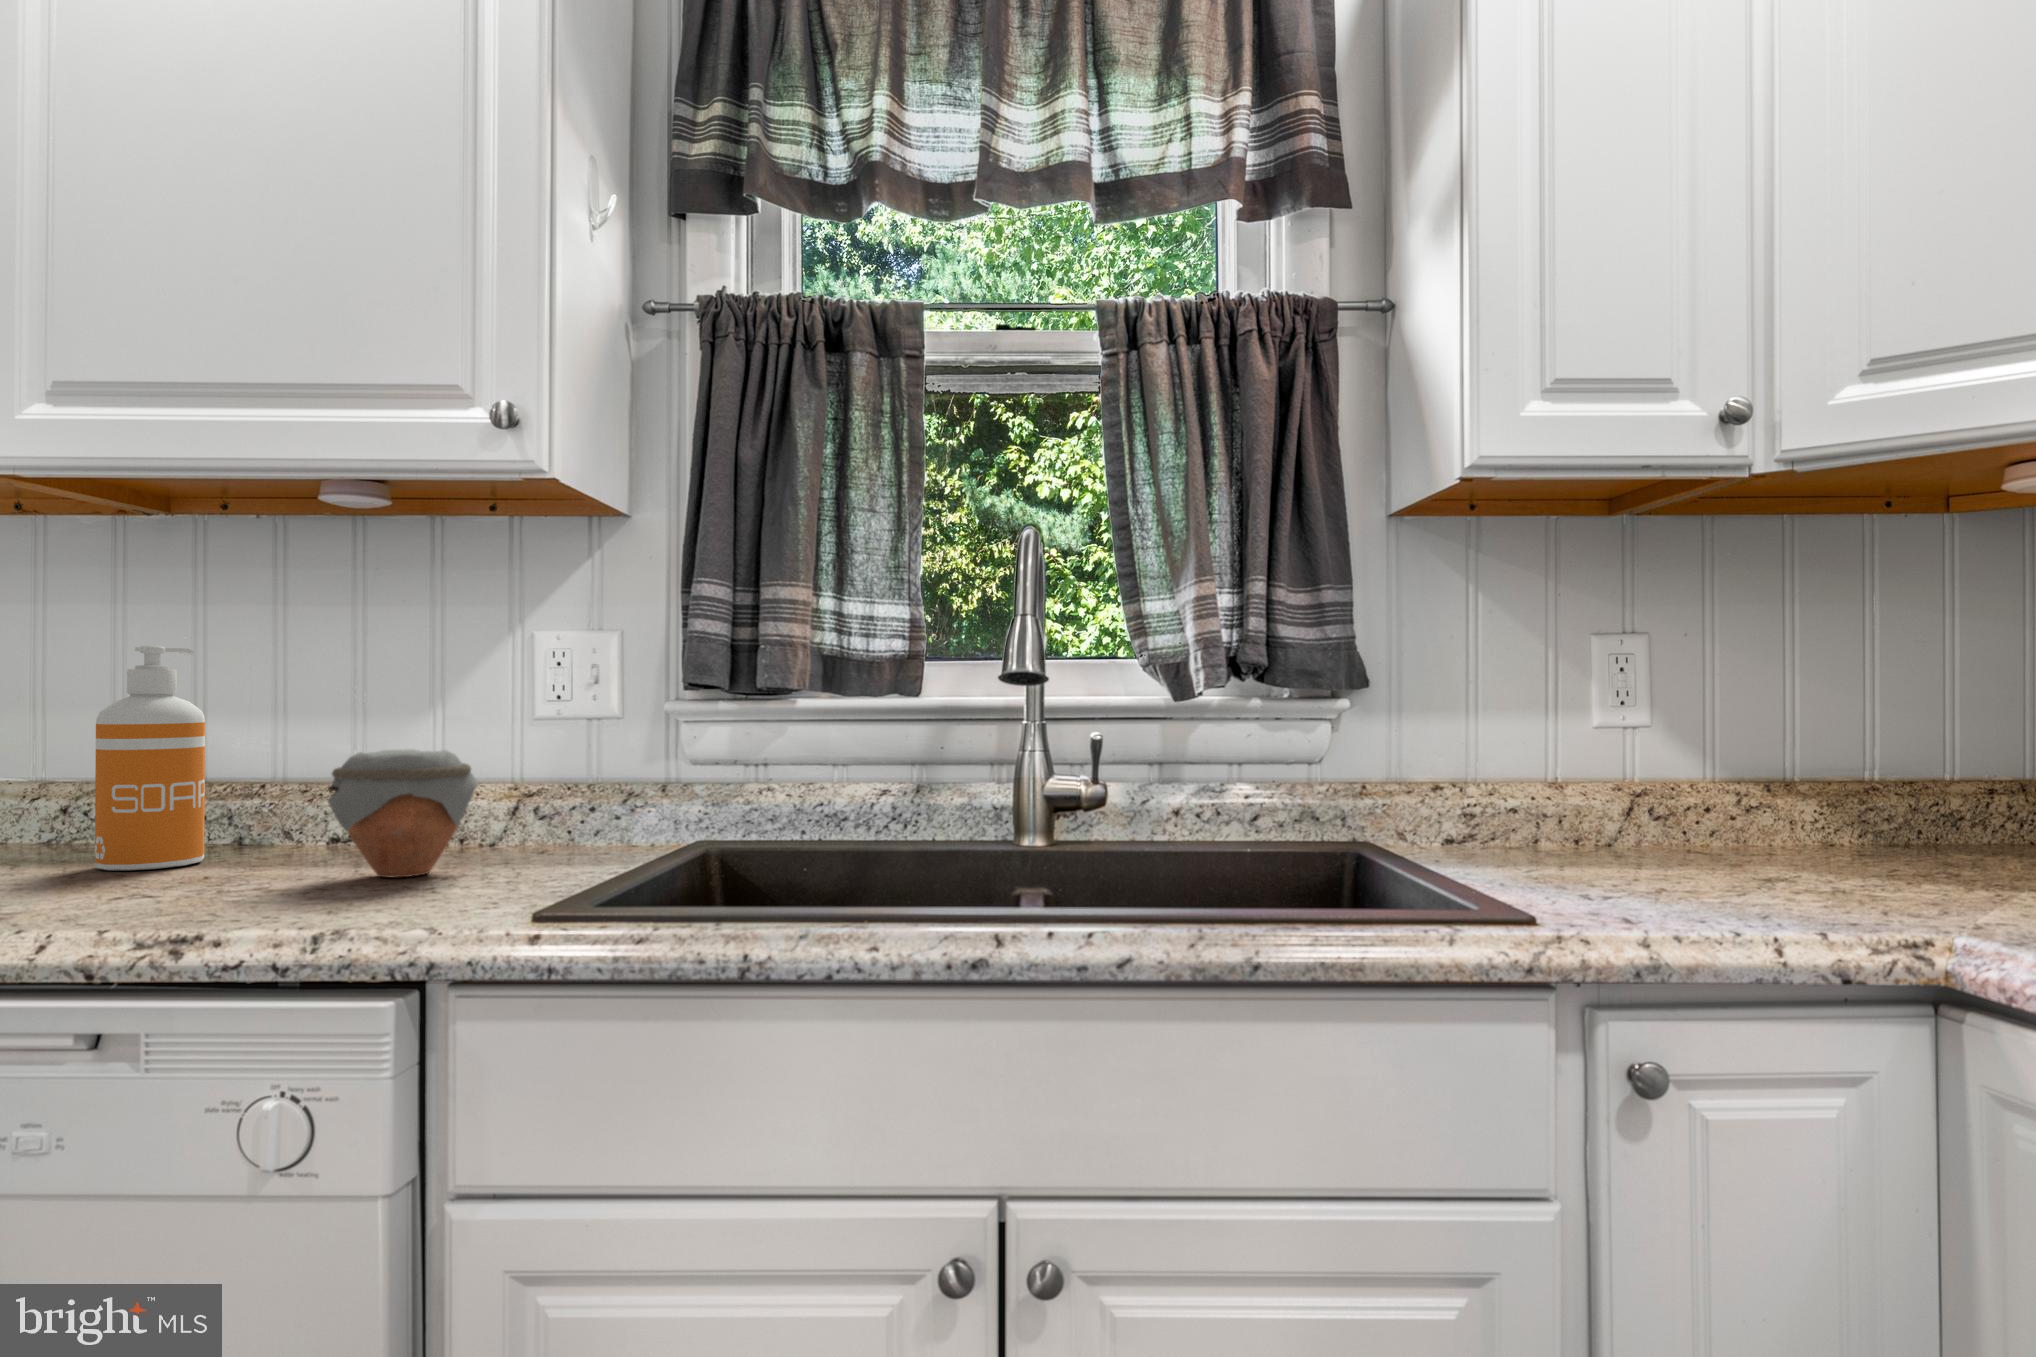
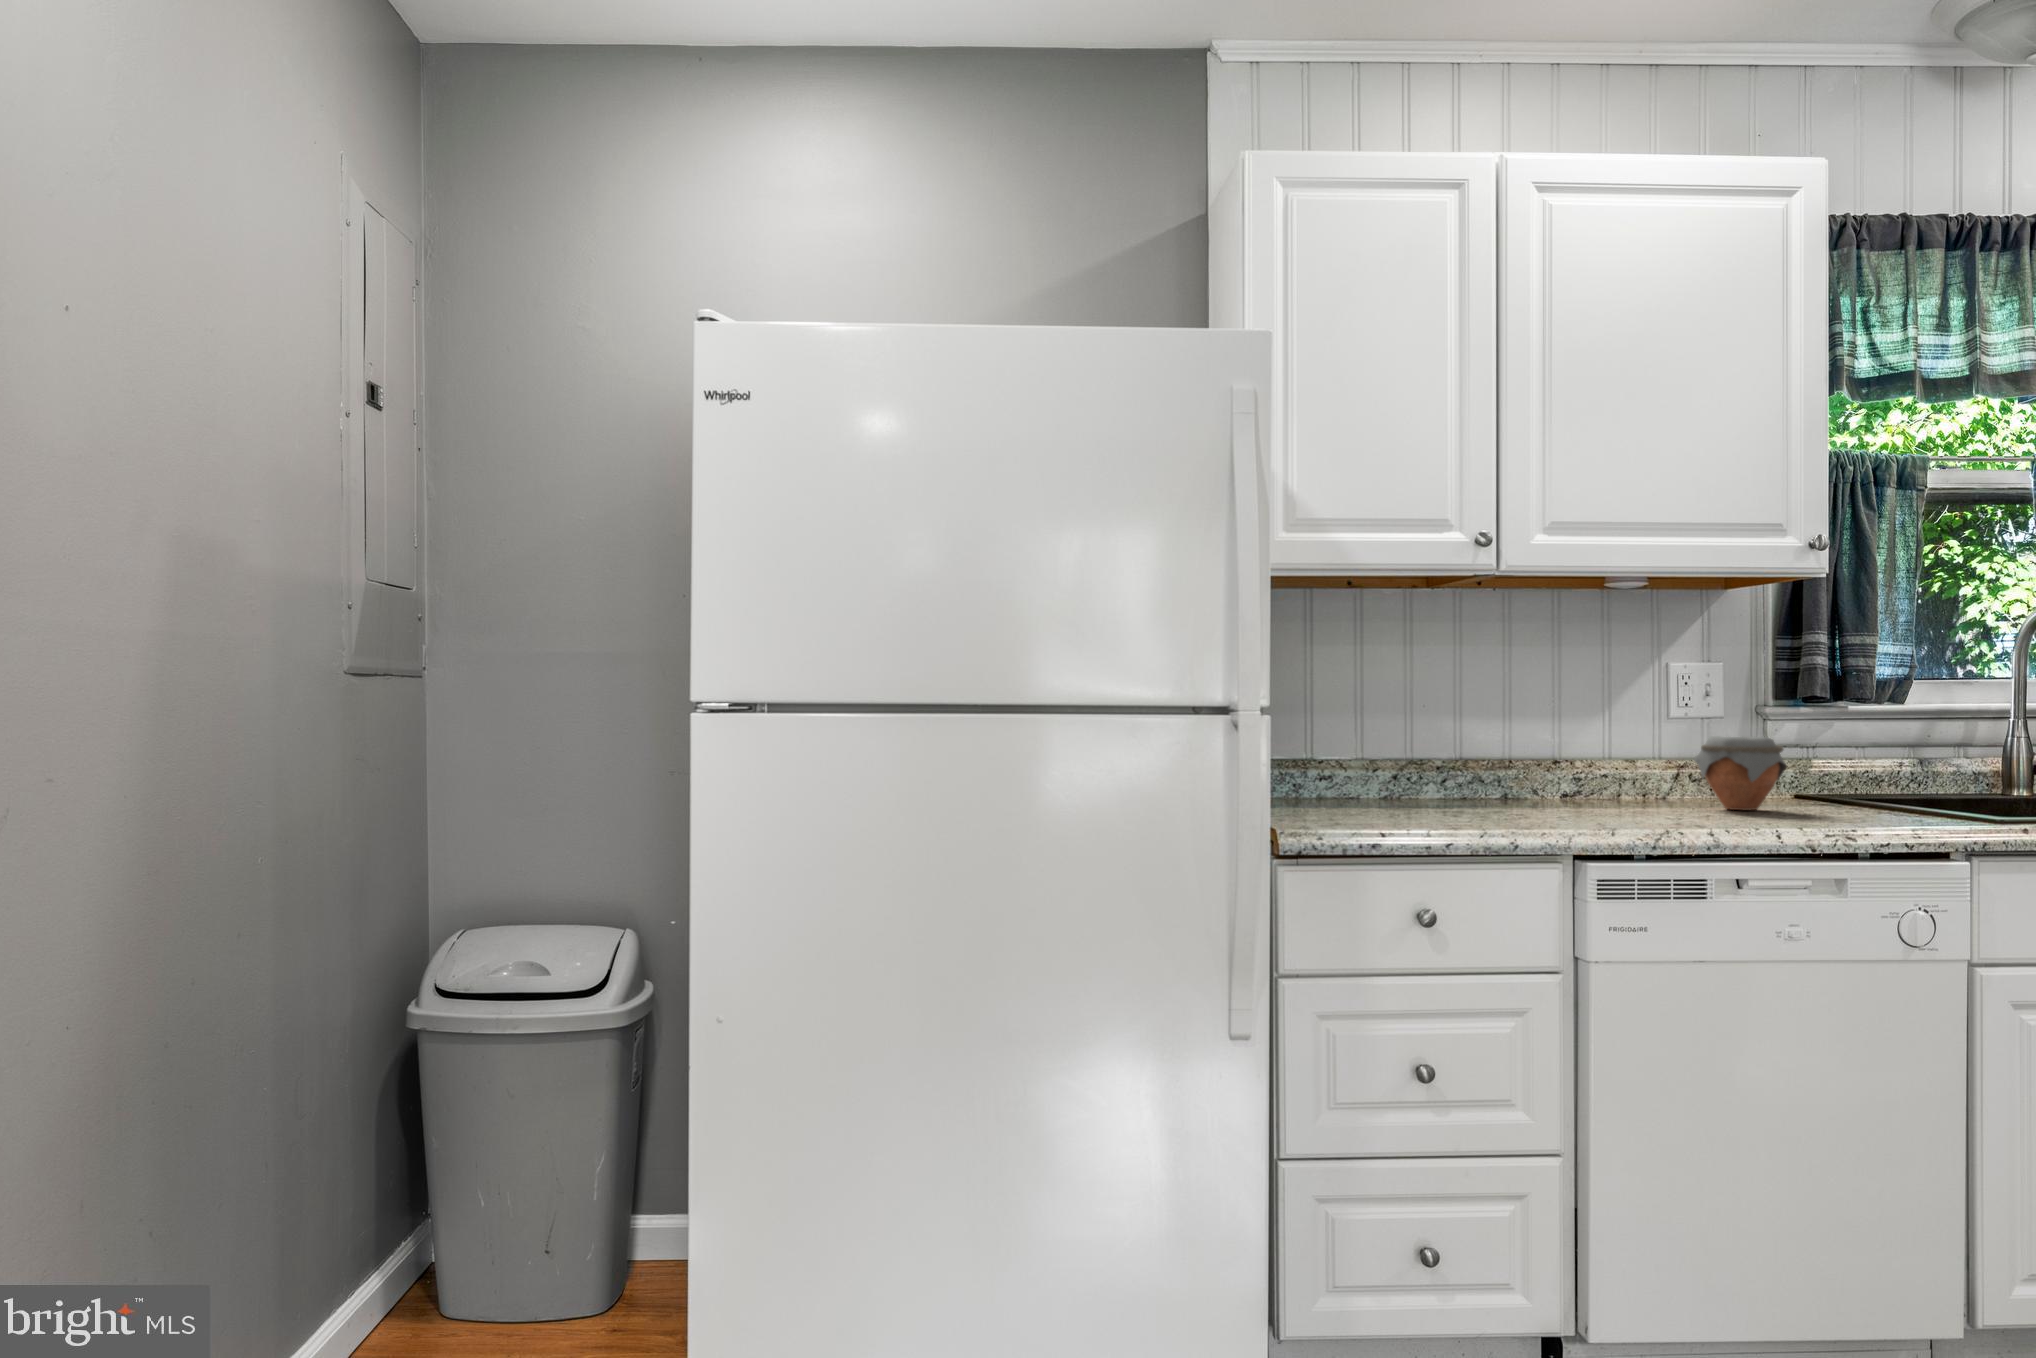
soap dispenser: present [95,646,205,870] -> none [1516,675,1575,809]

